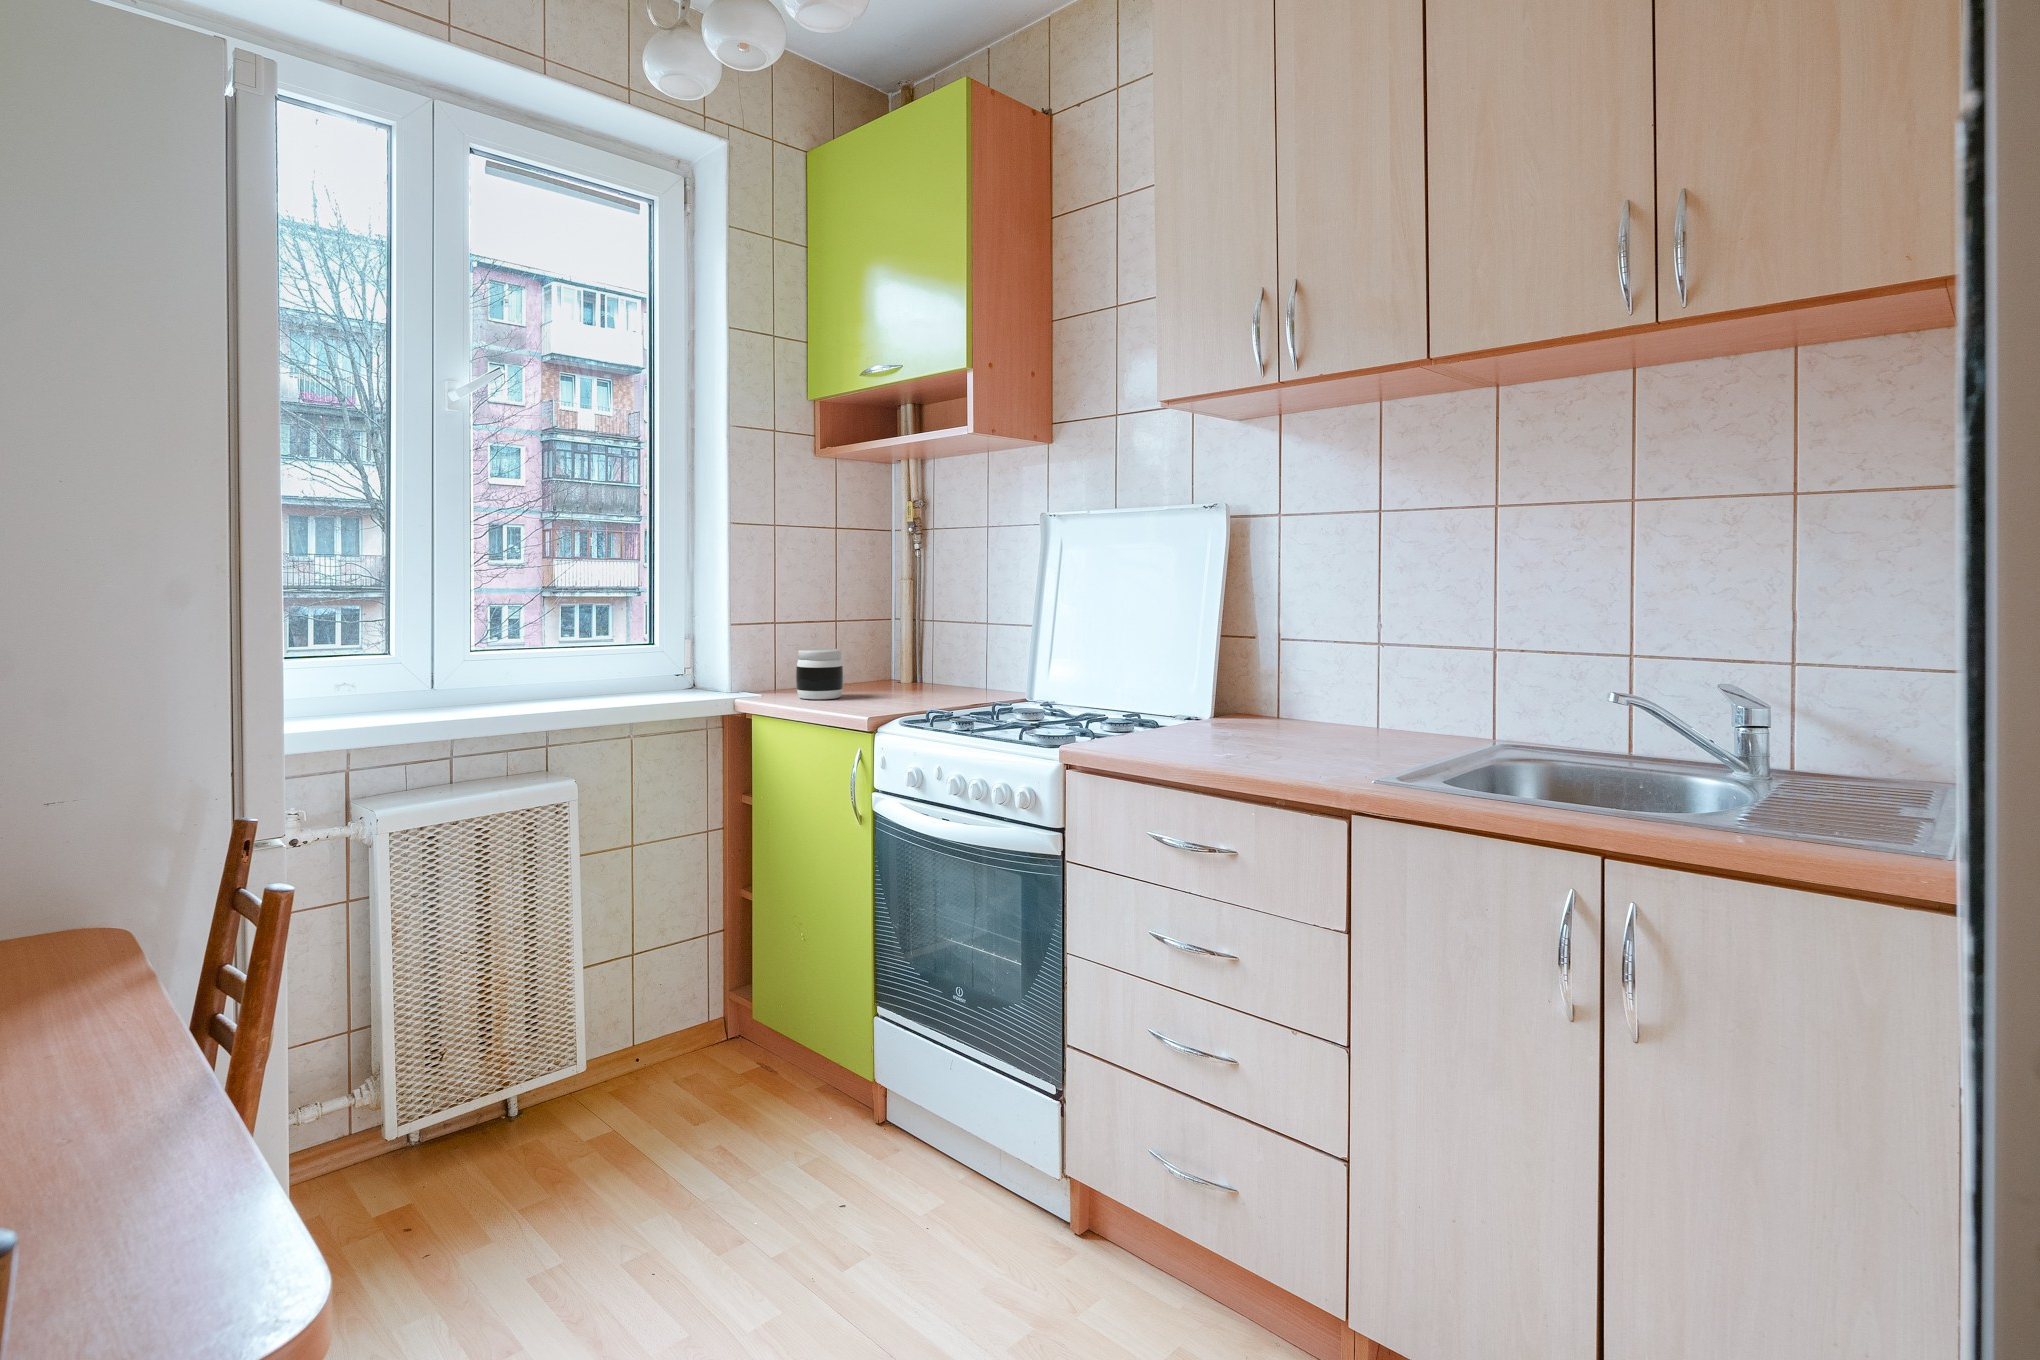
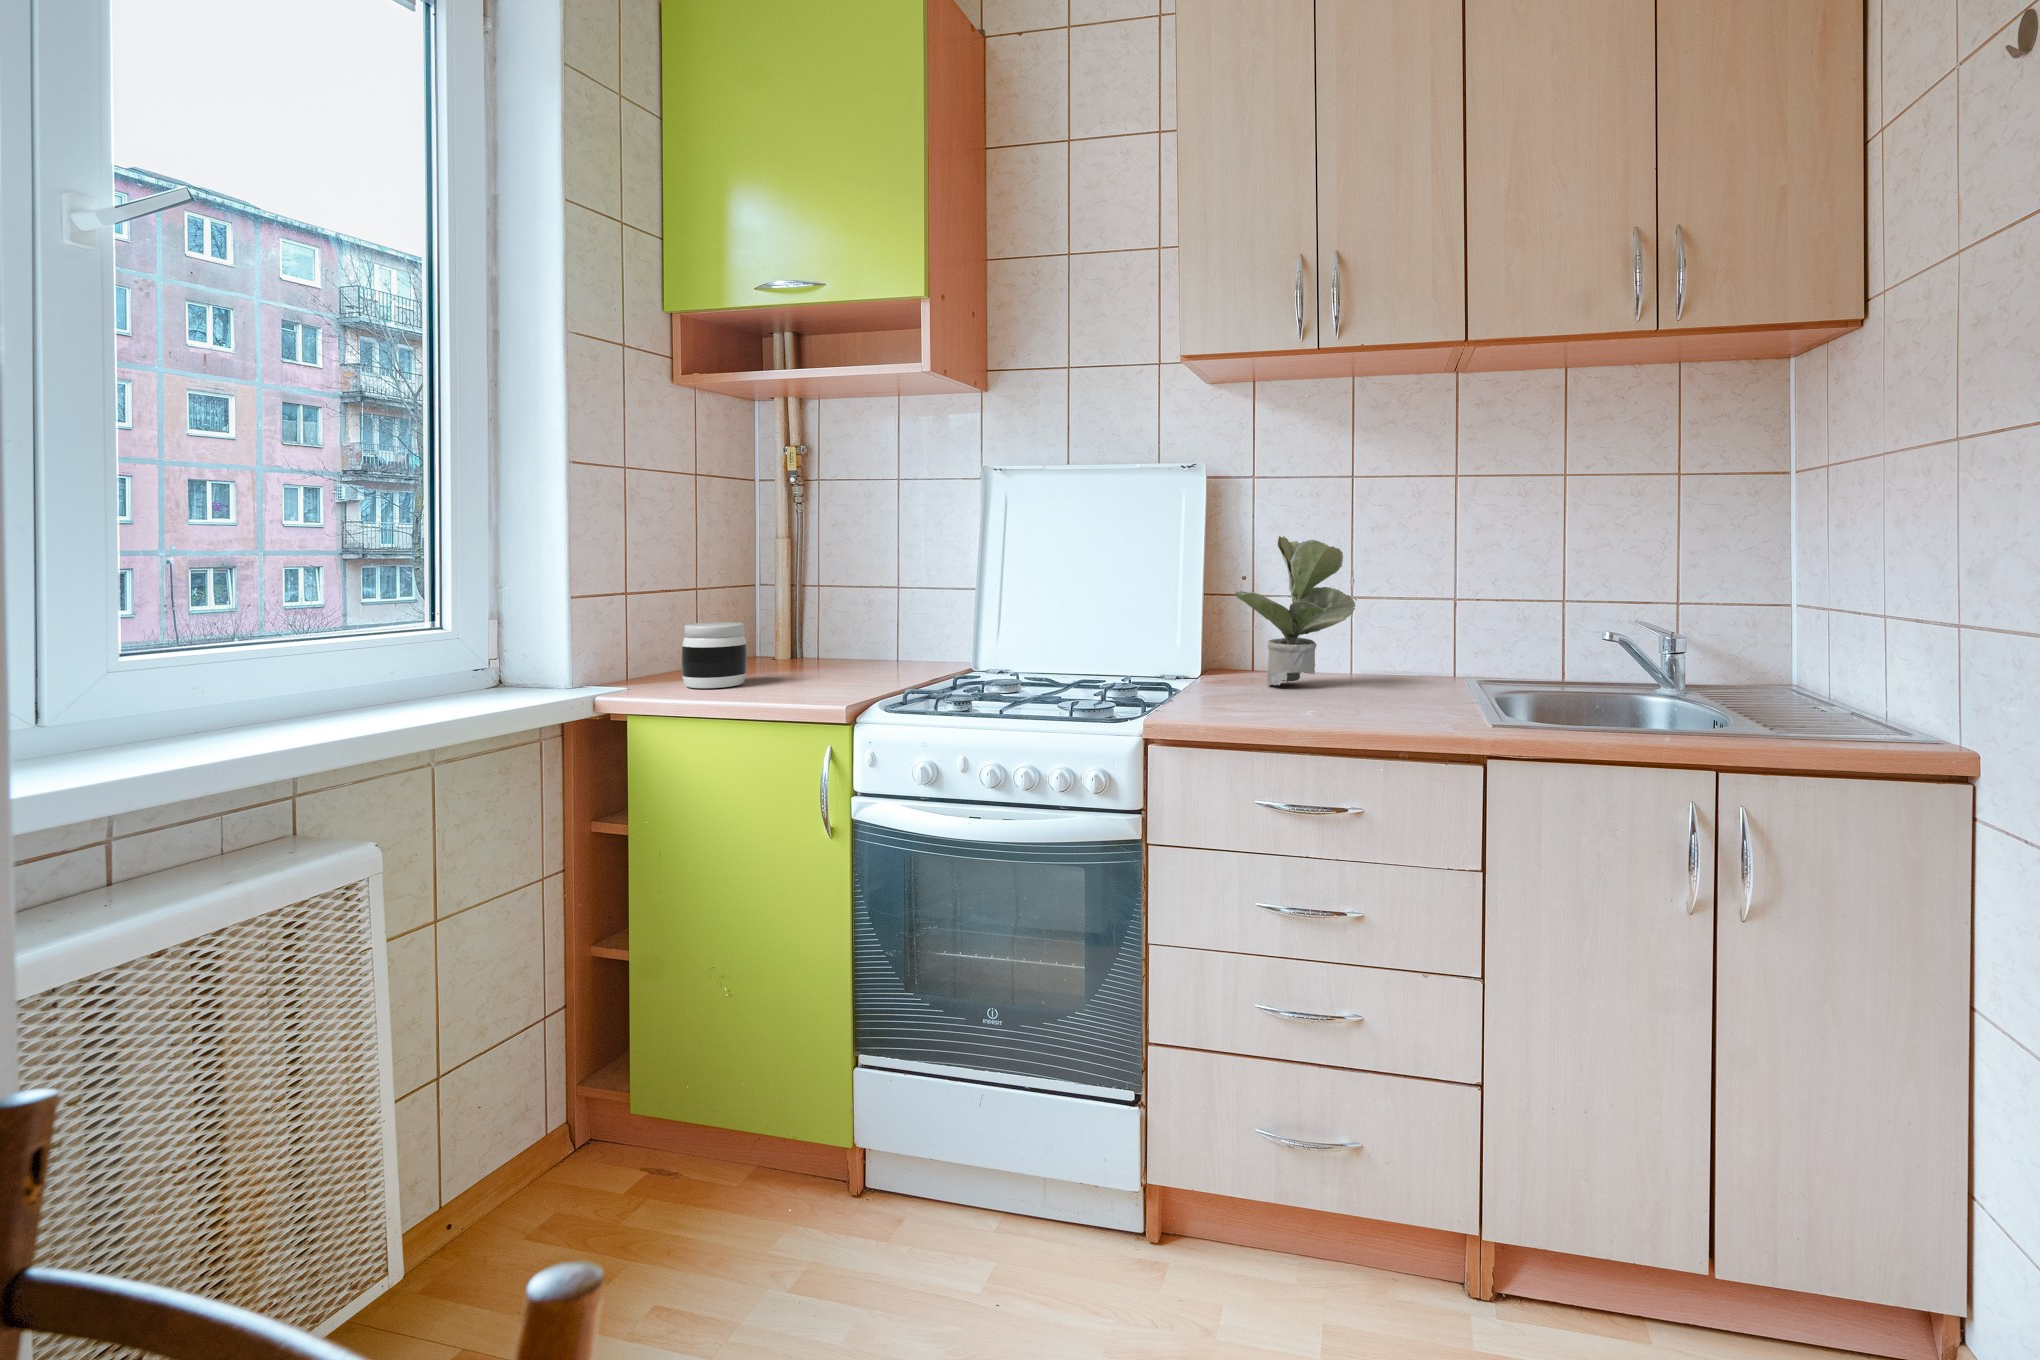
potted plant: none [1219,577,1362,733] -> present [1235,536,1355,685]

